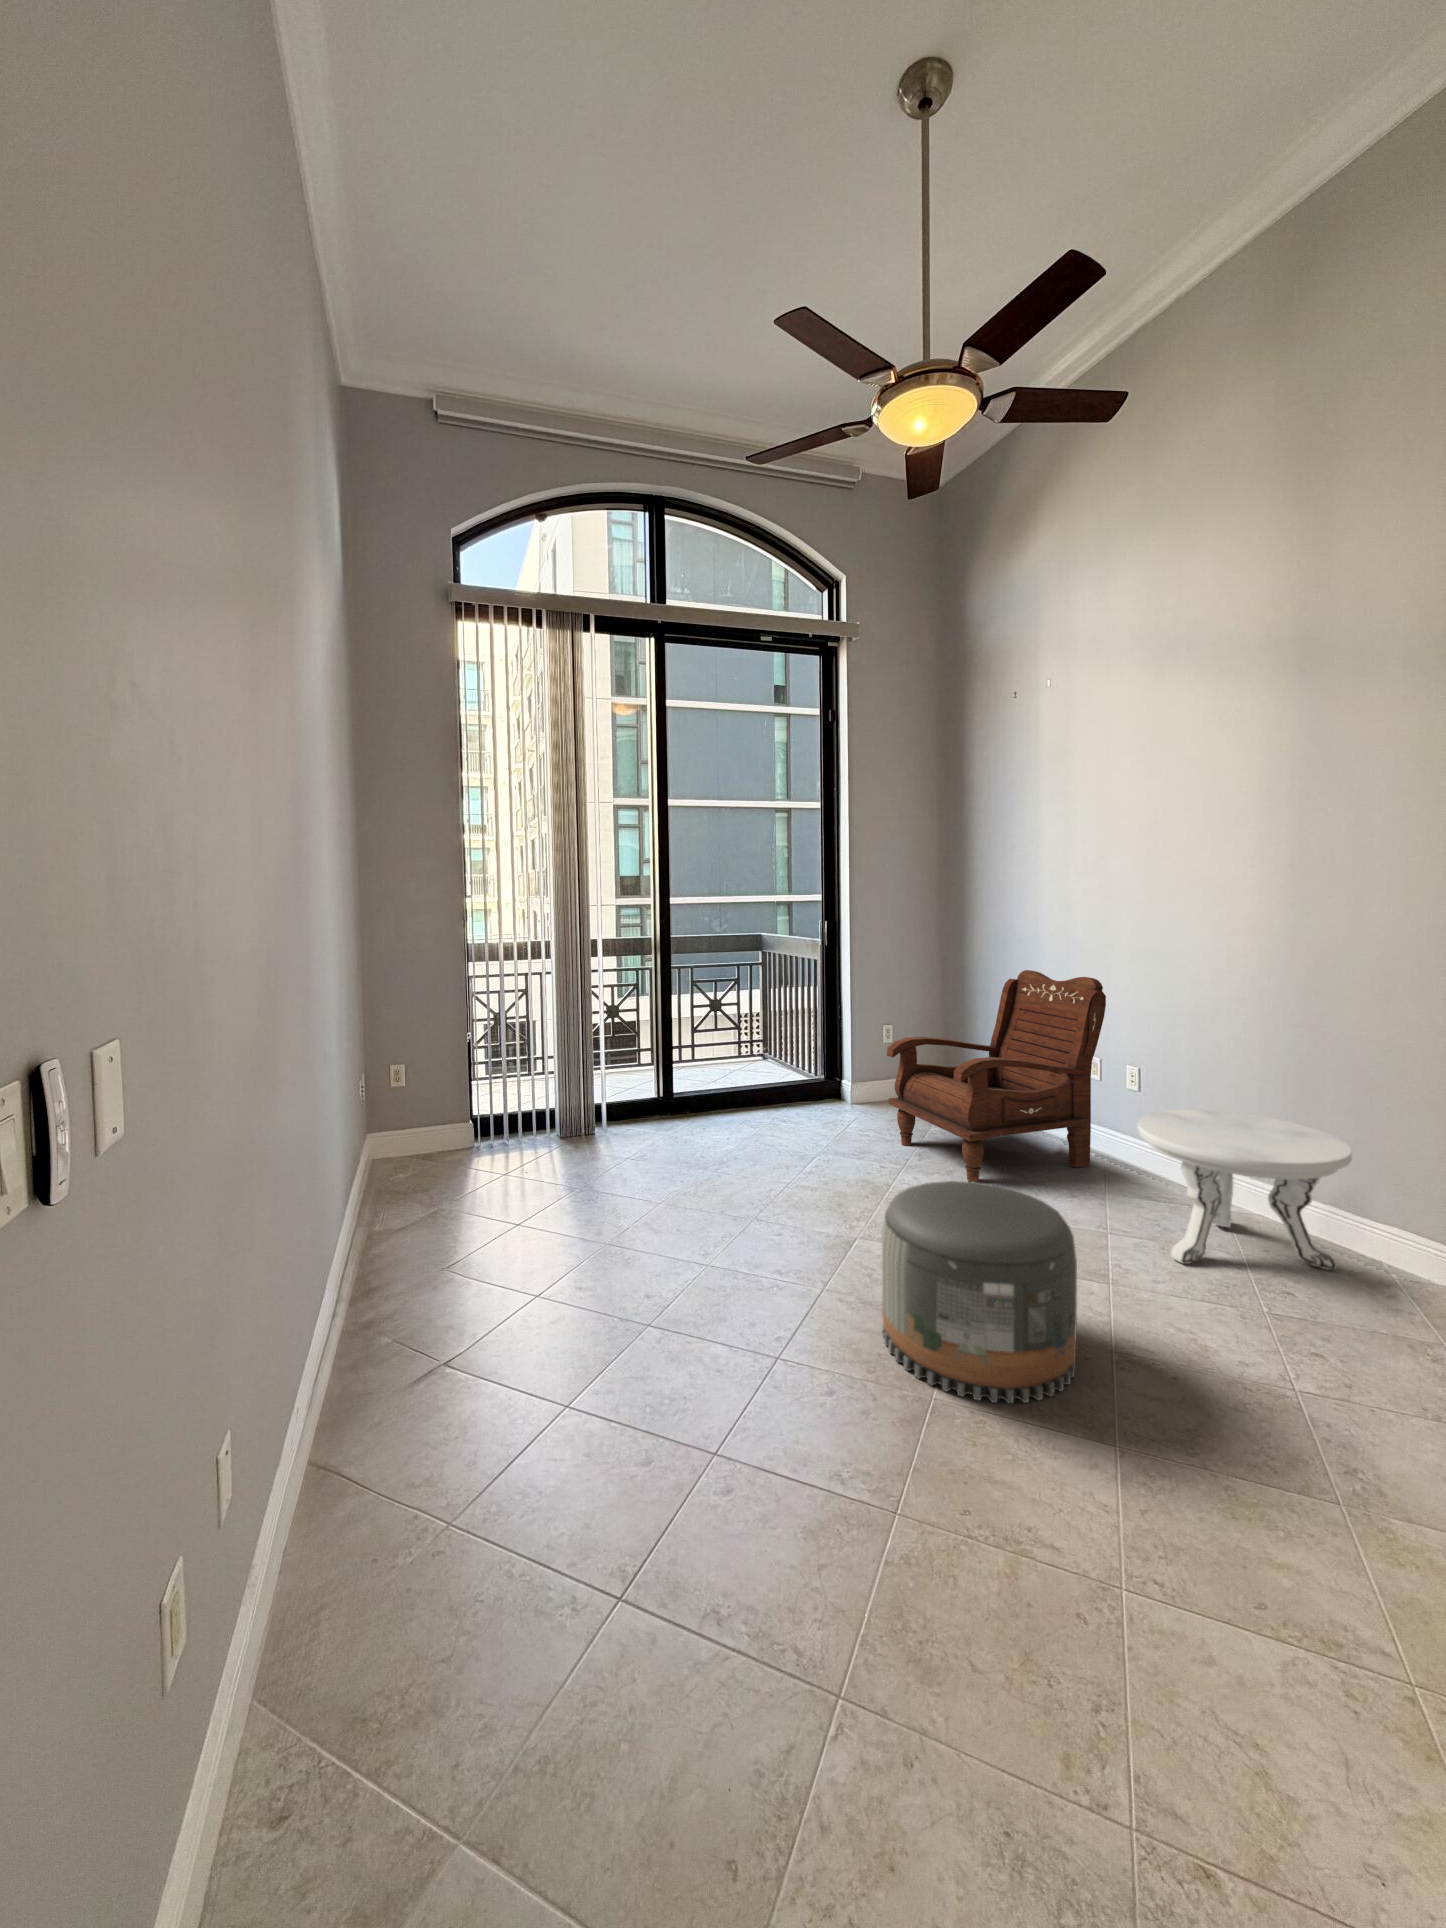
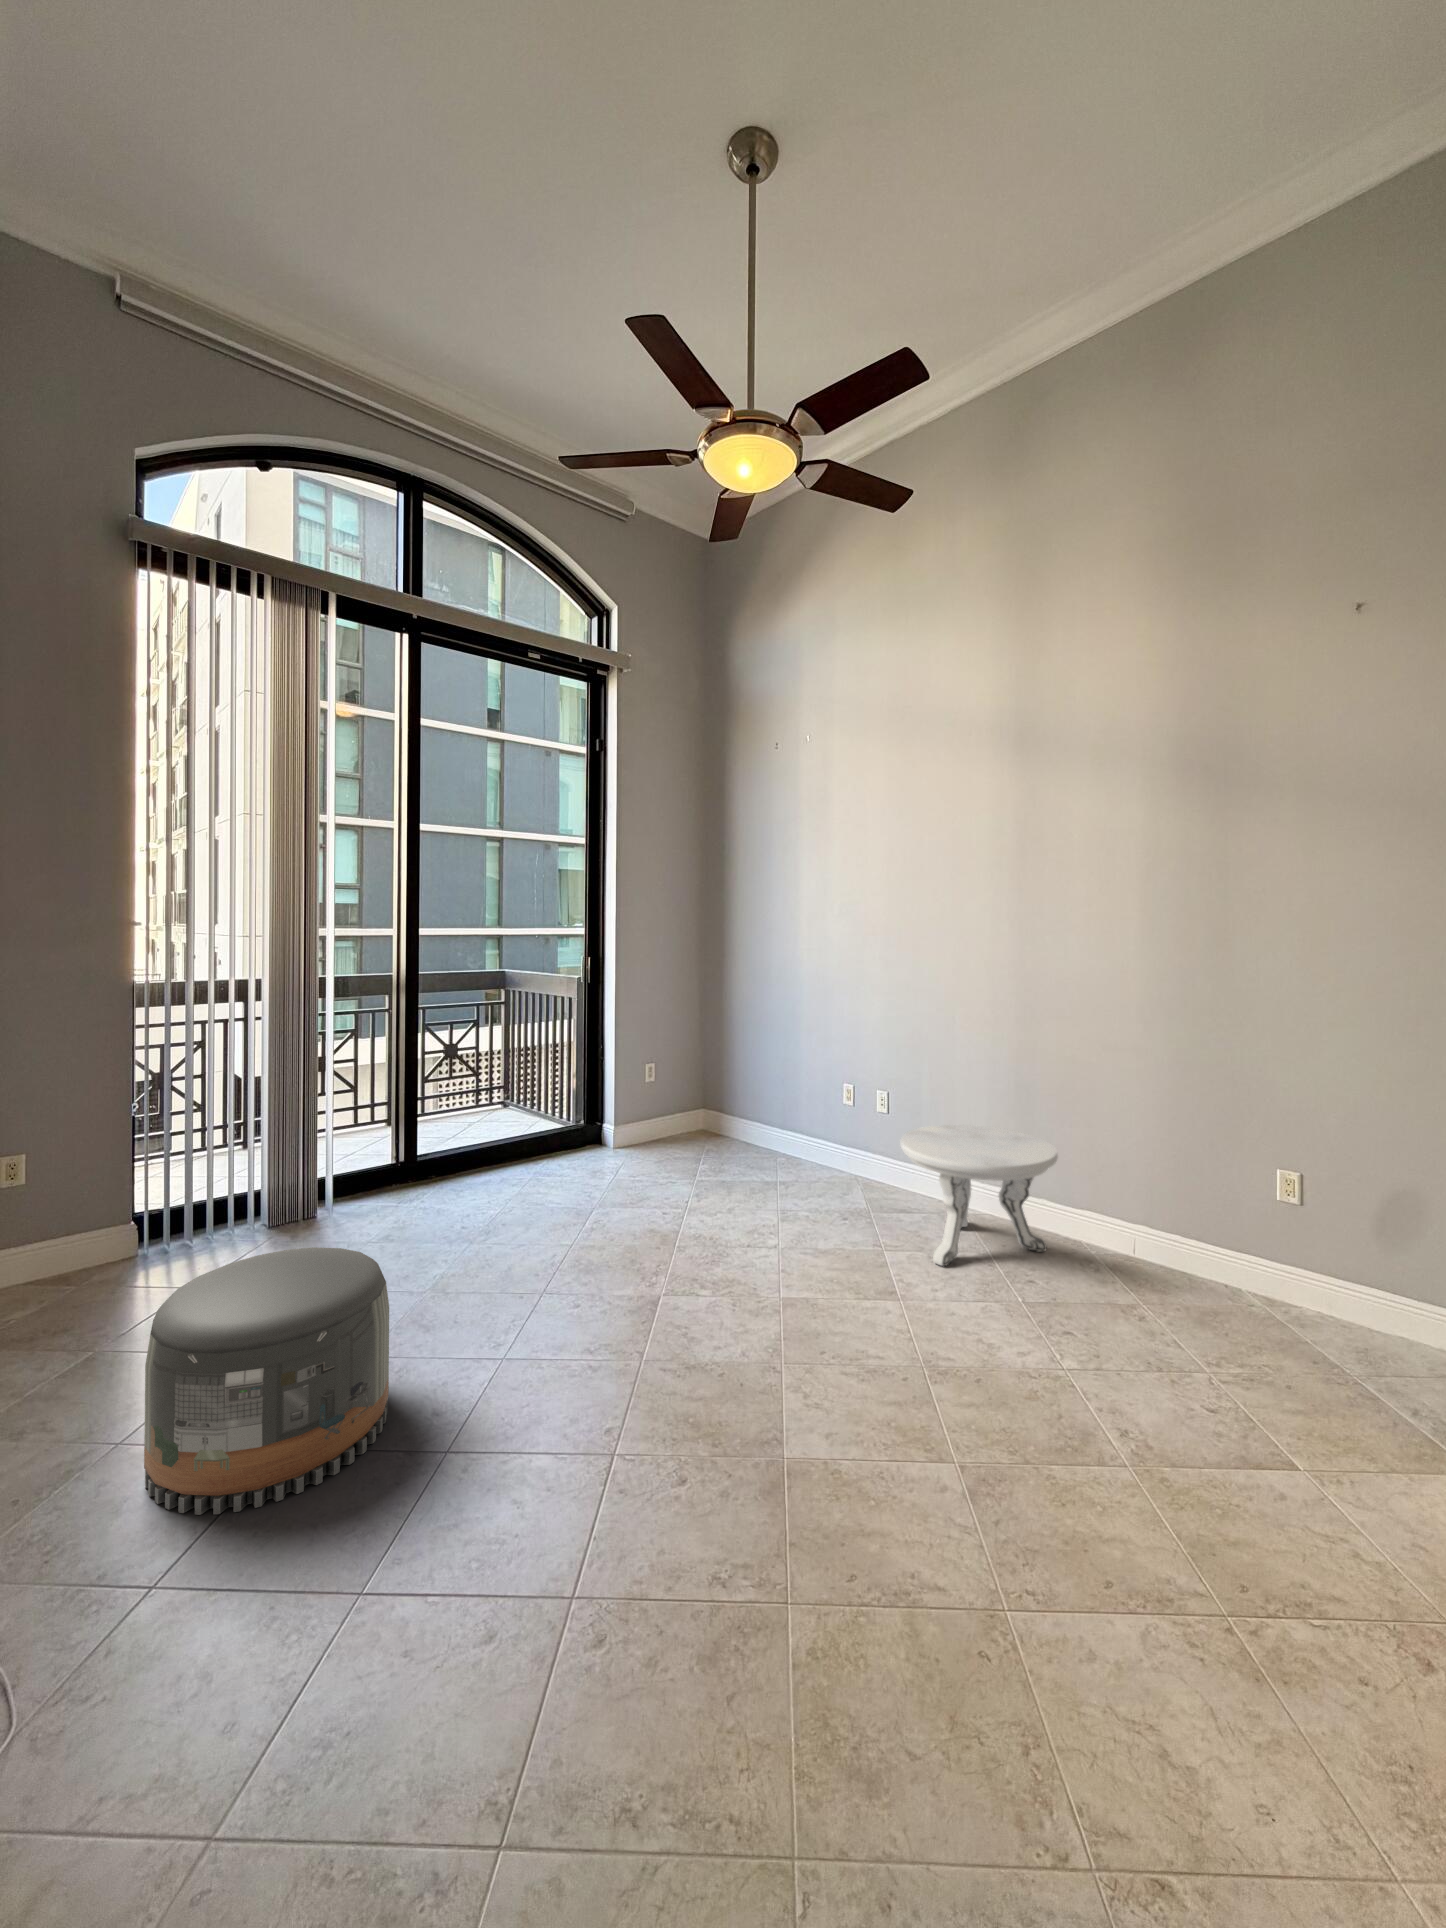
armchair: present [887,970,1106,1182] -> none [661,1005,857,1217]
pouf: present [882,1181,1077,1403] -> present [144,1247,389,1515]

